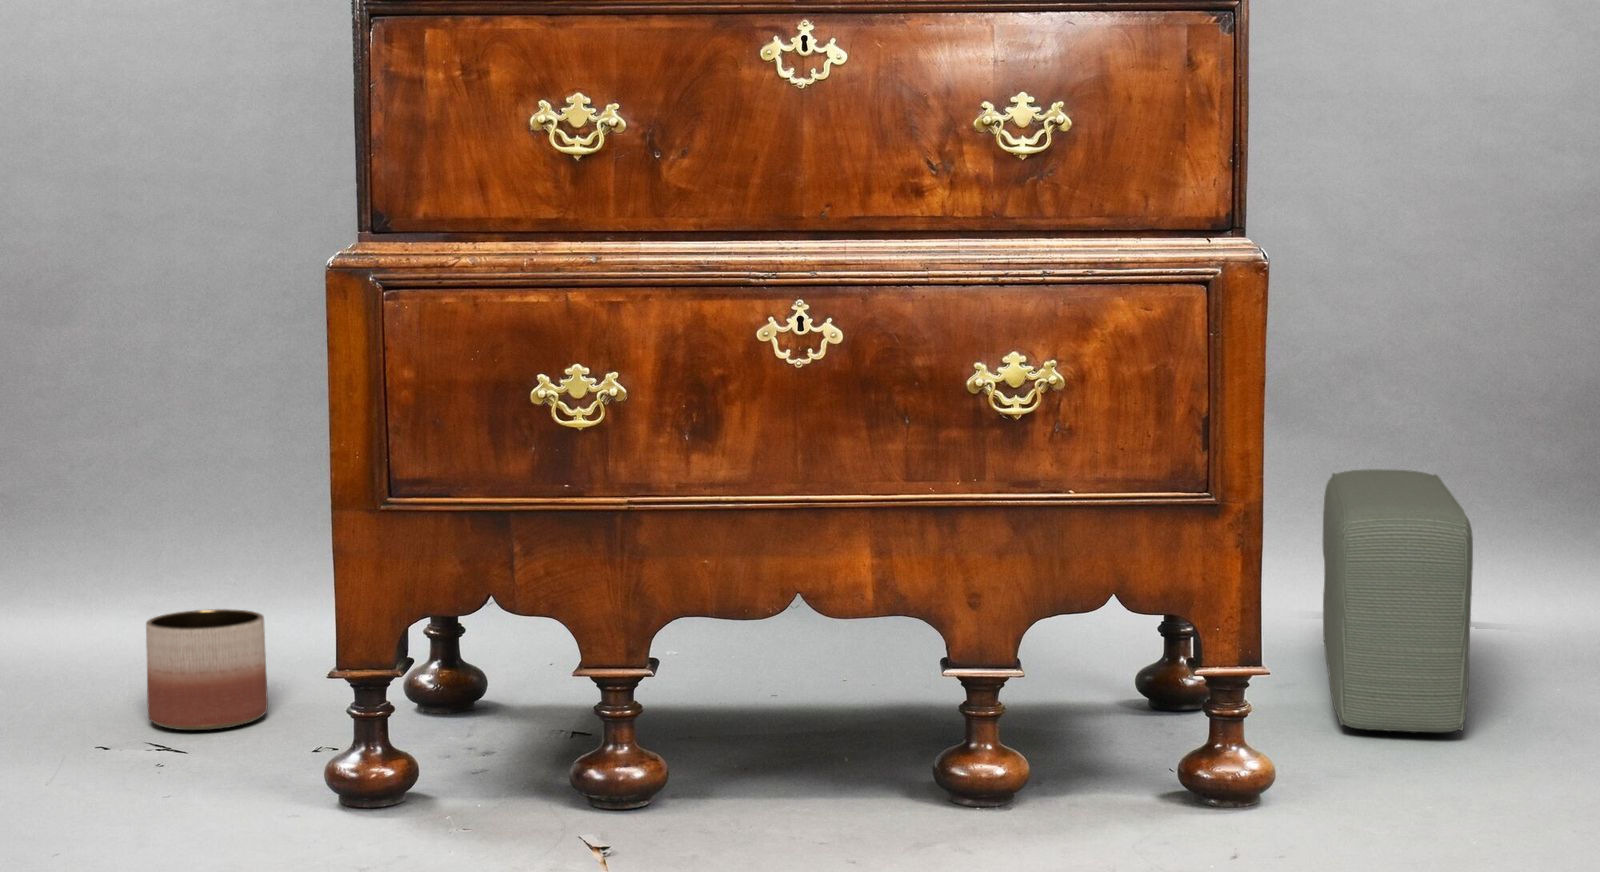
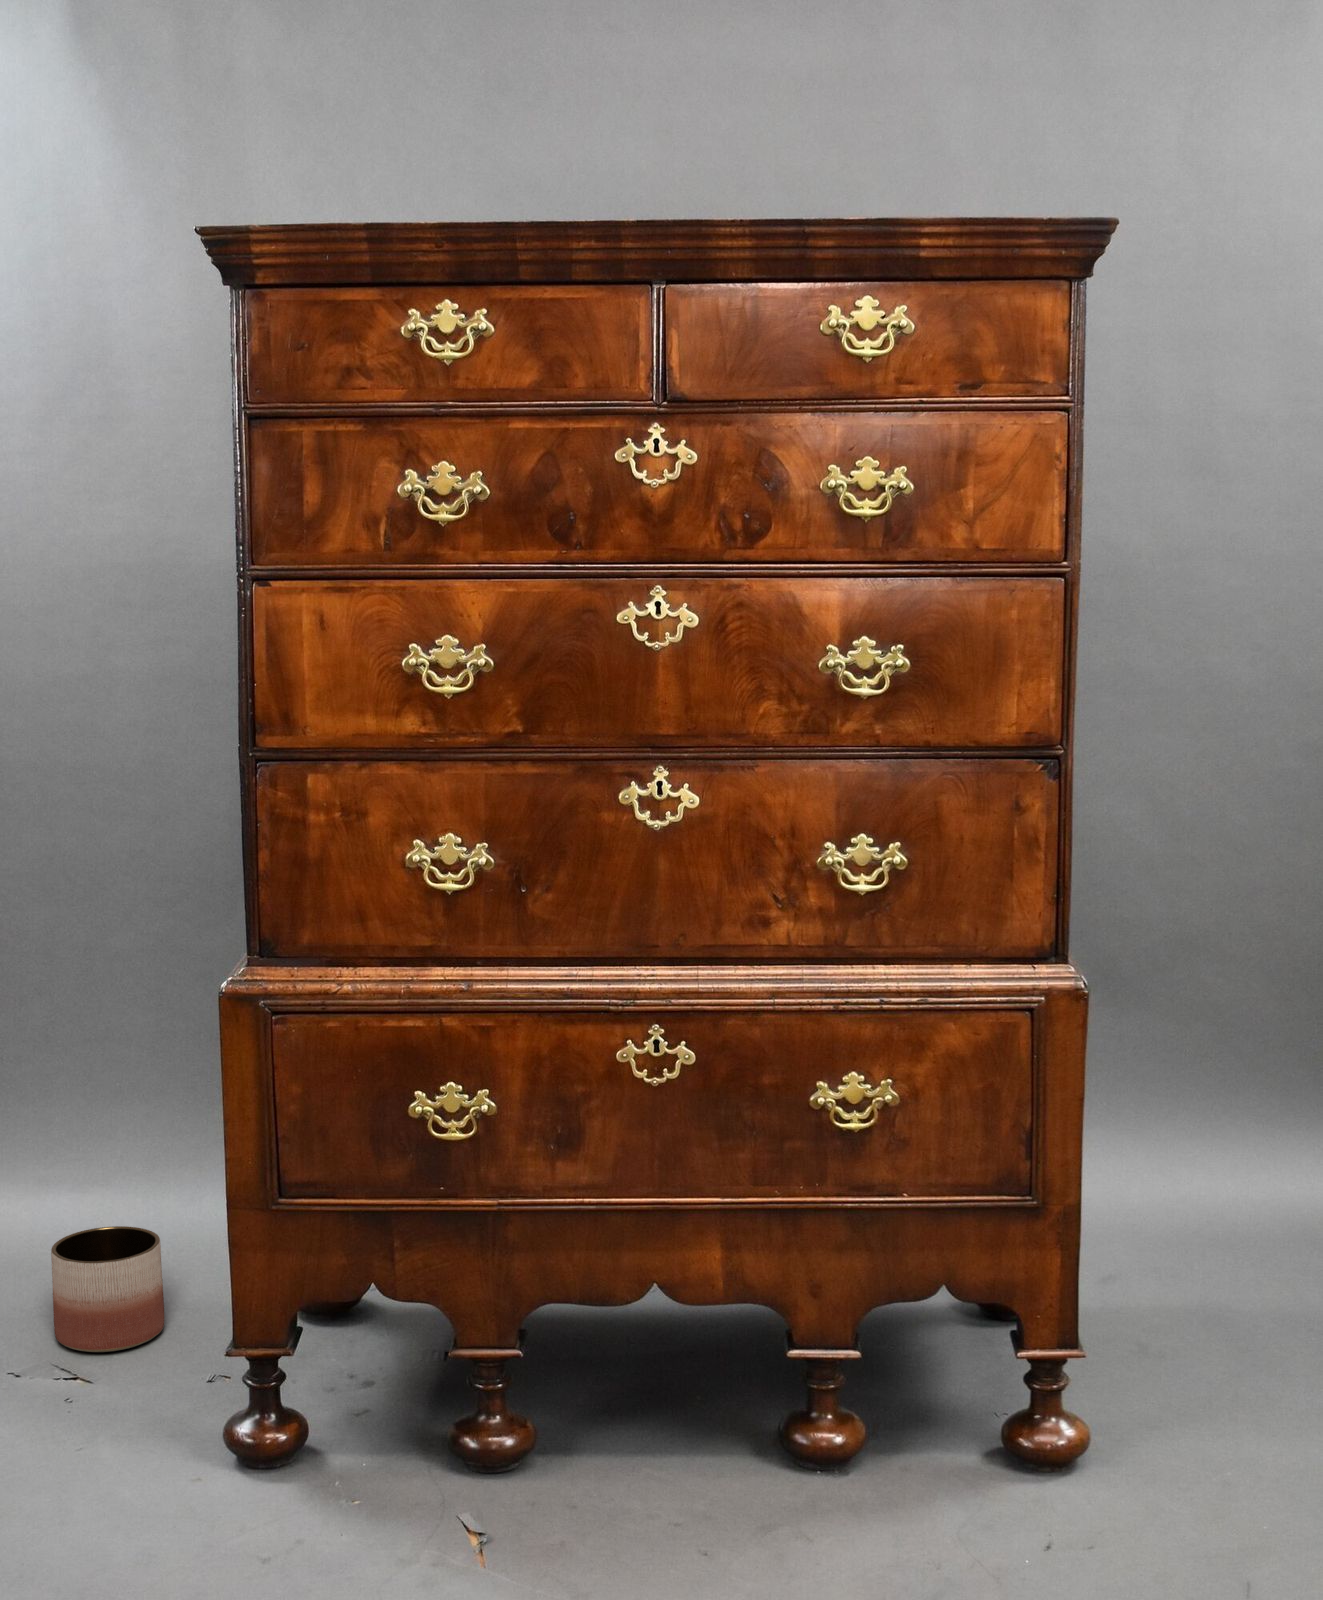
pouf: present [1323,469,1473,732] -> none [1152,1068,1283,1367]

